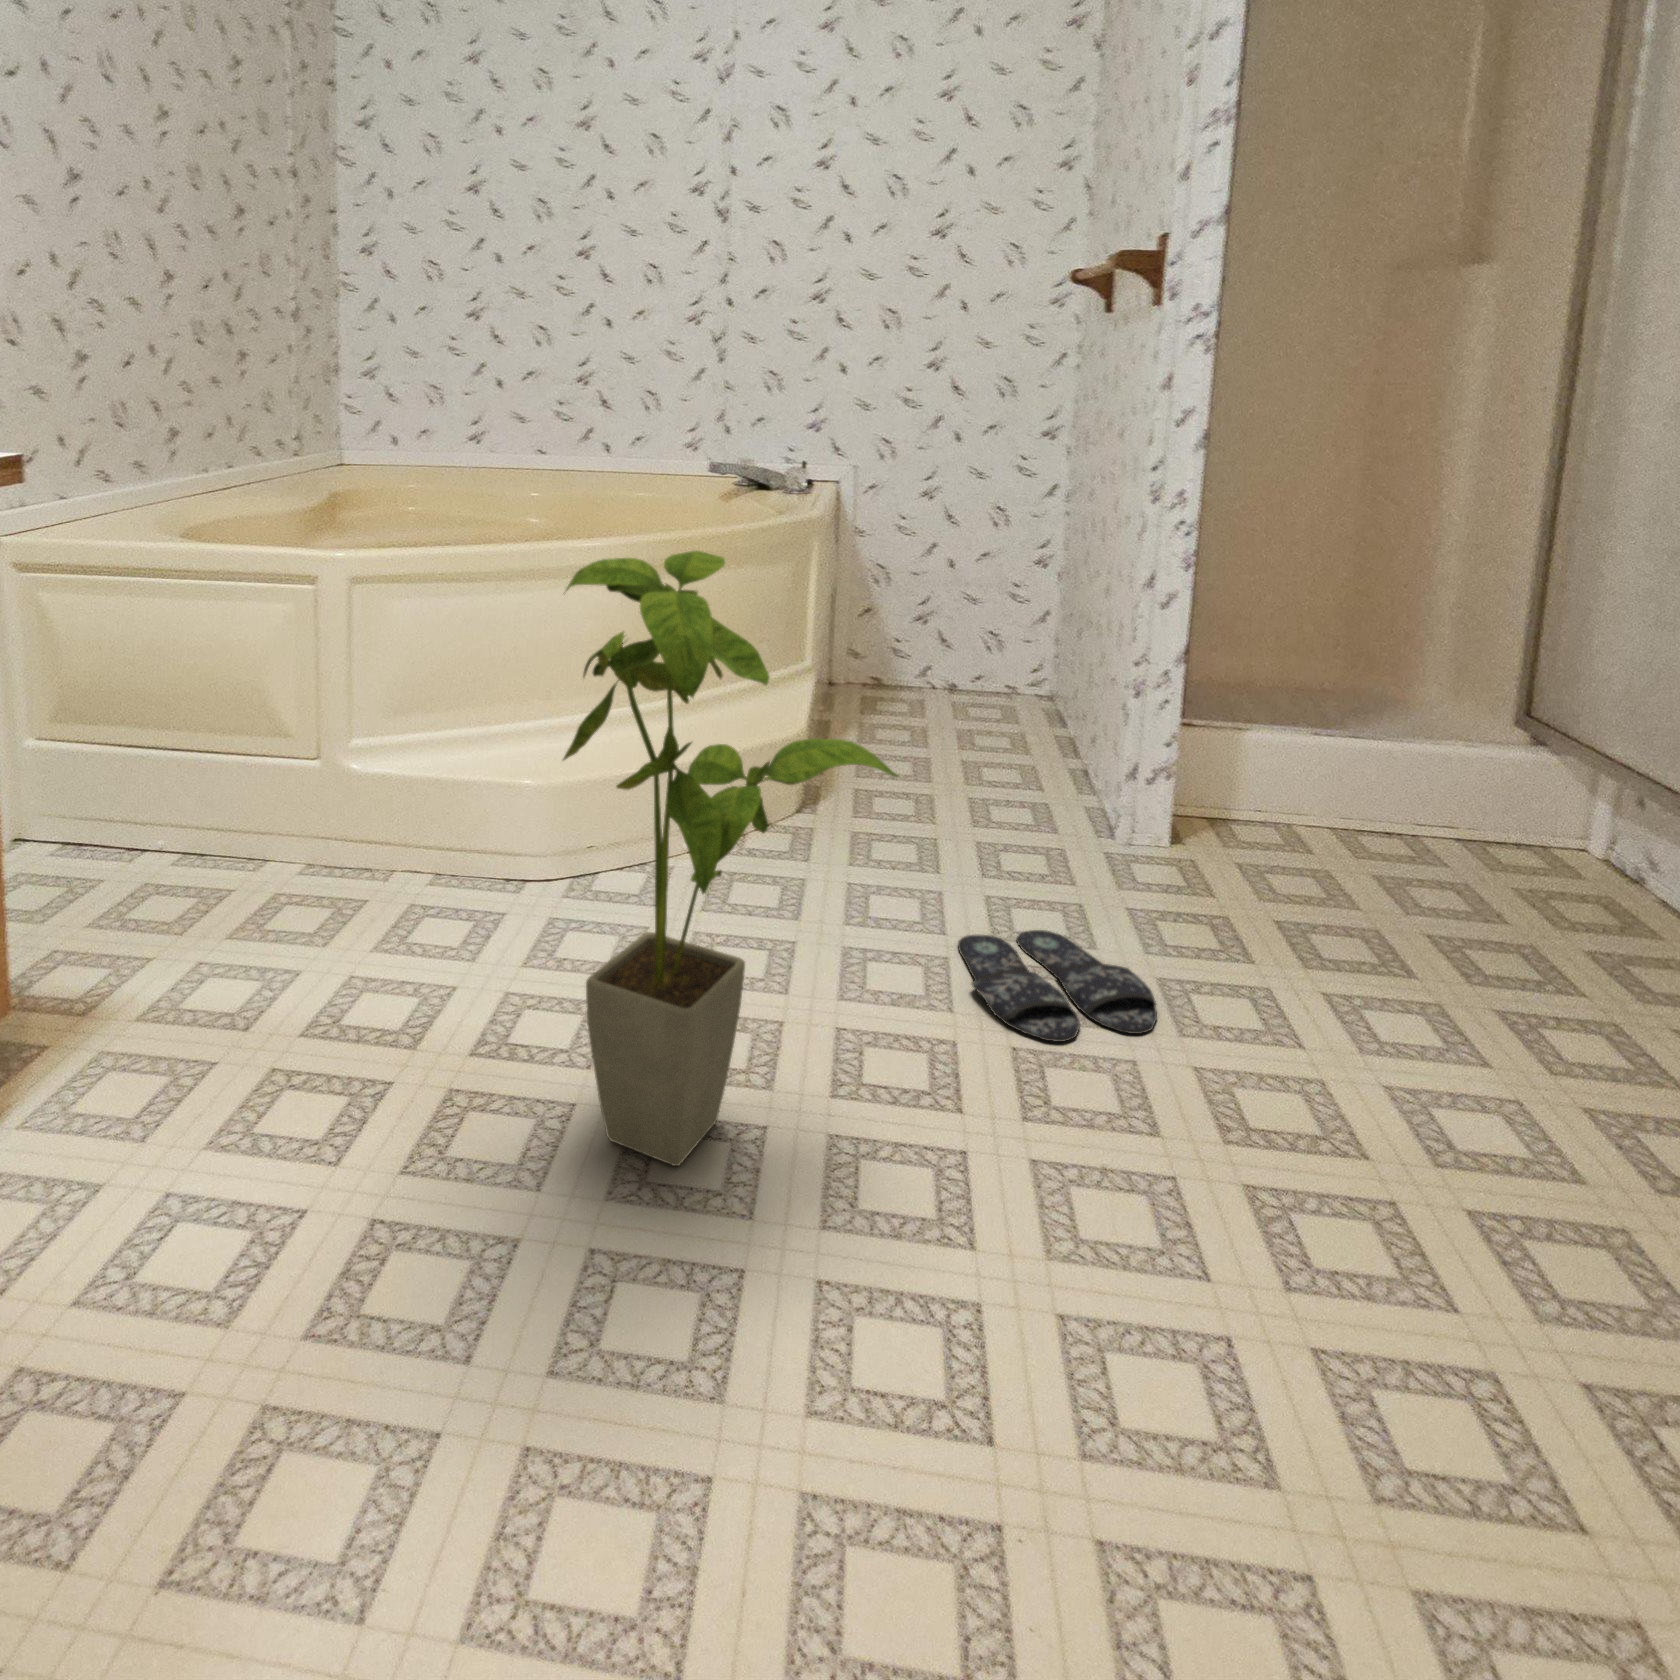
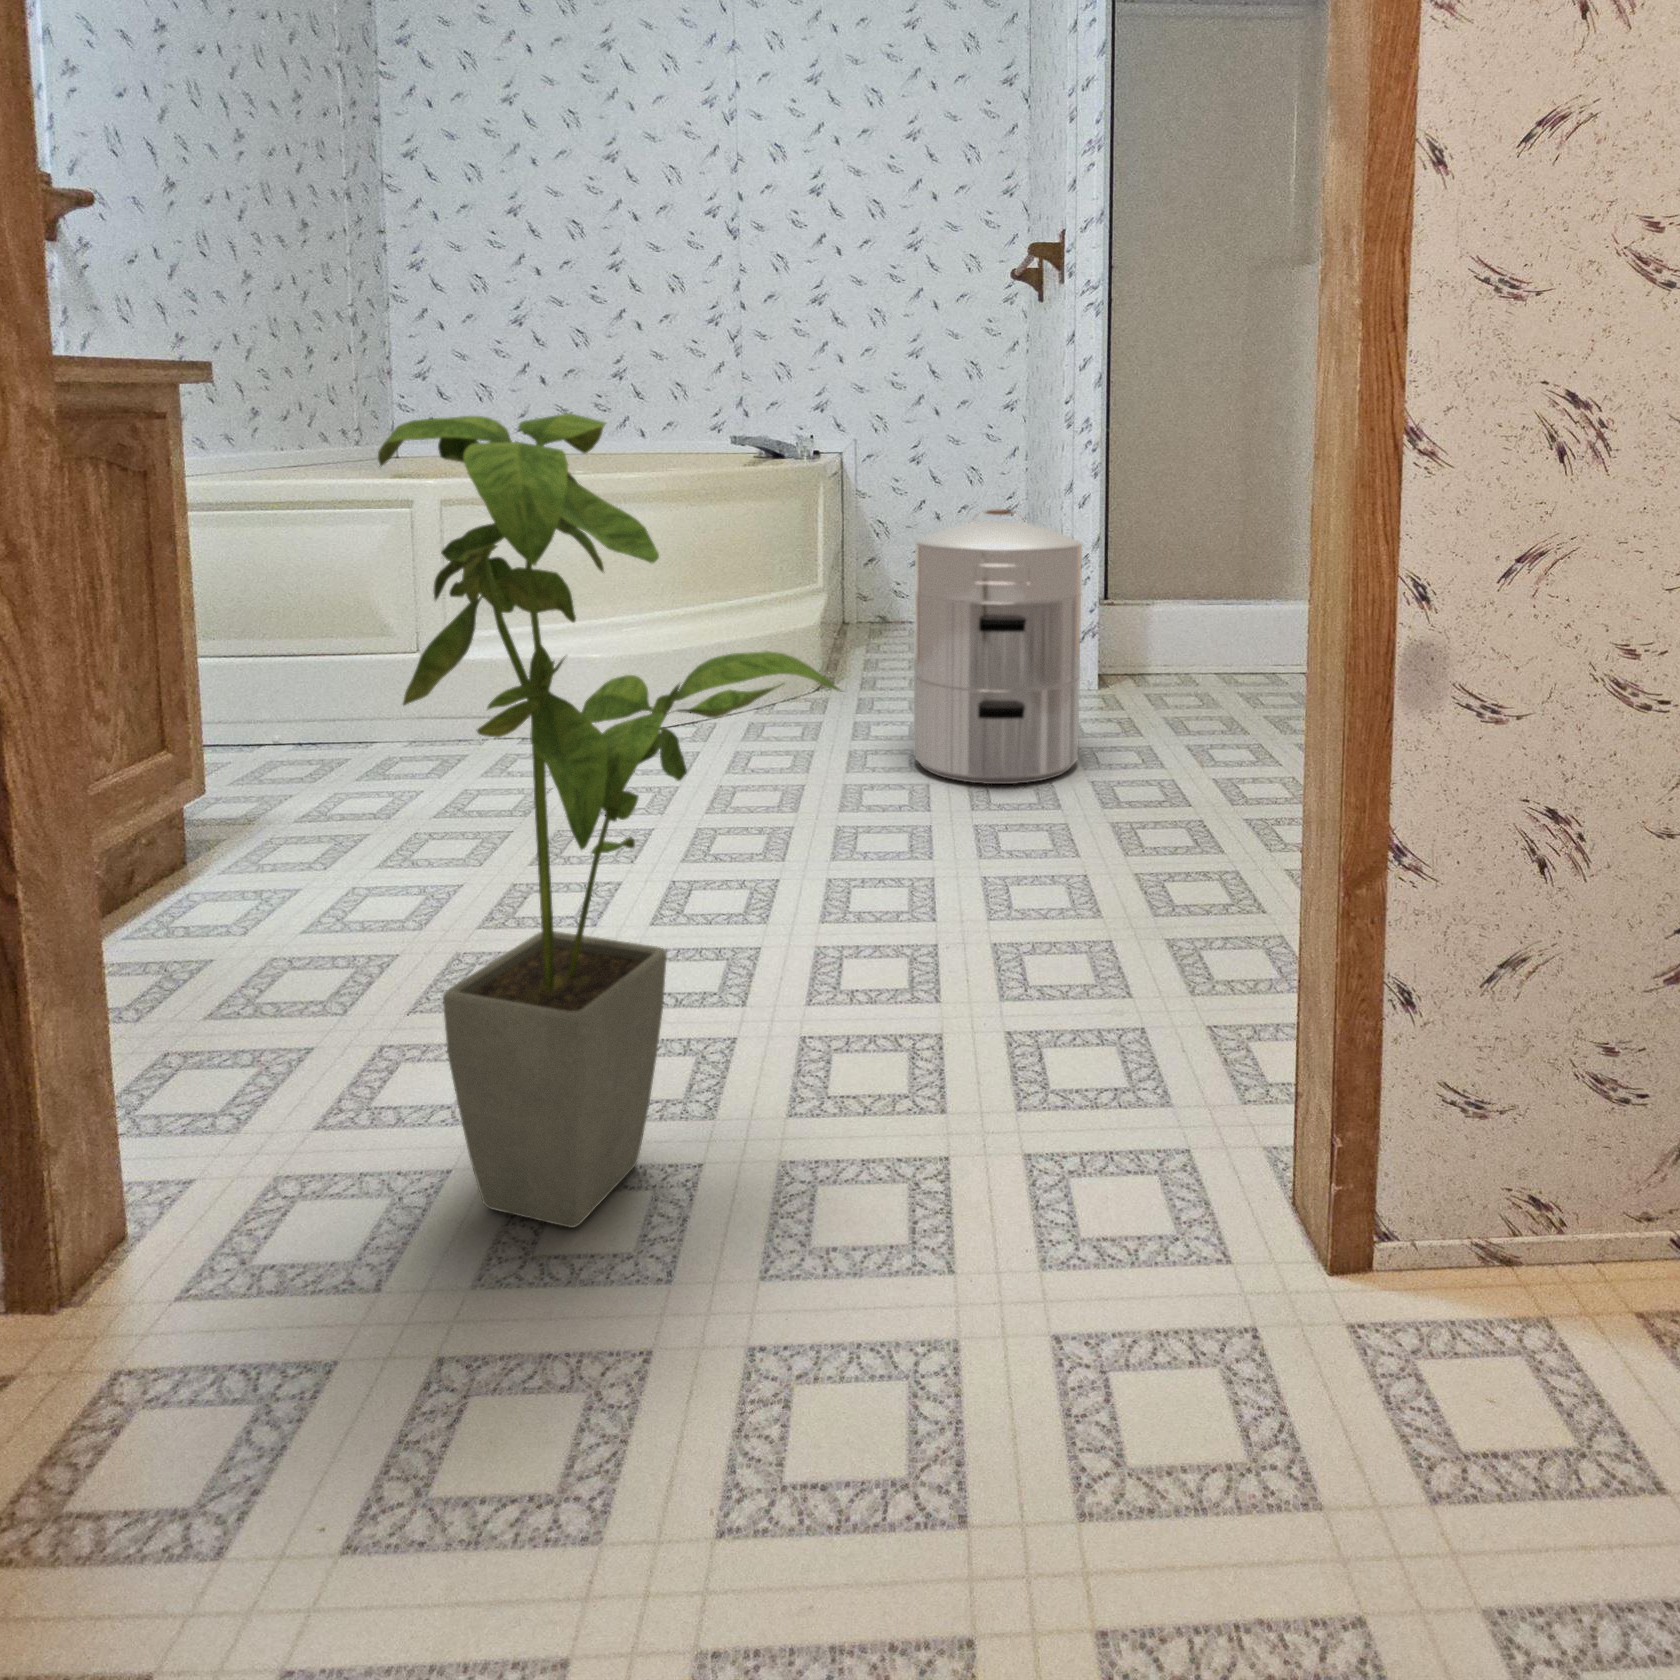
waste bin: none [913,542,1085,799] -> present [914,509,1082,784]
slippers: present [958,930,1157,1042] -> none [953,907,1169,1020]

